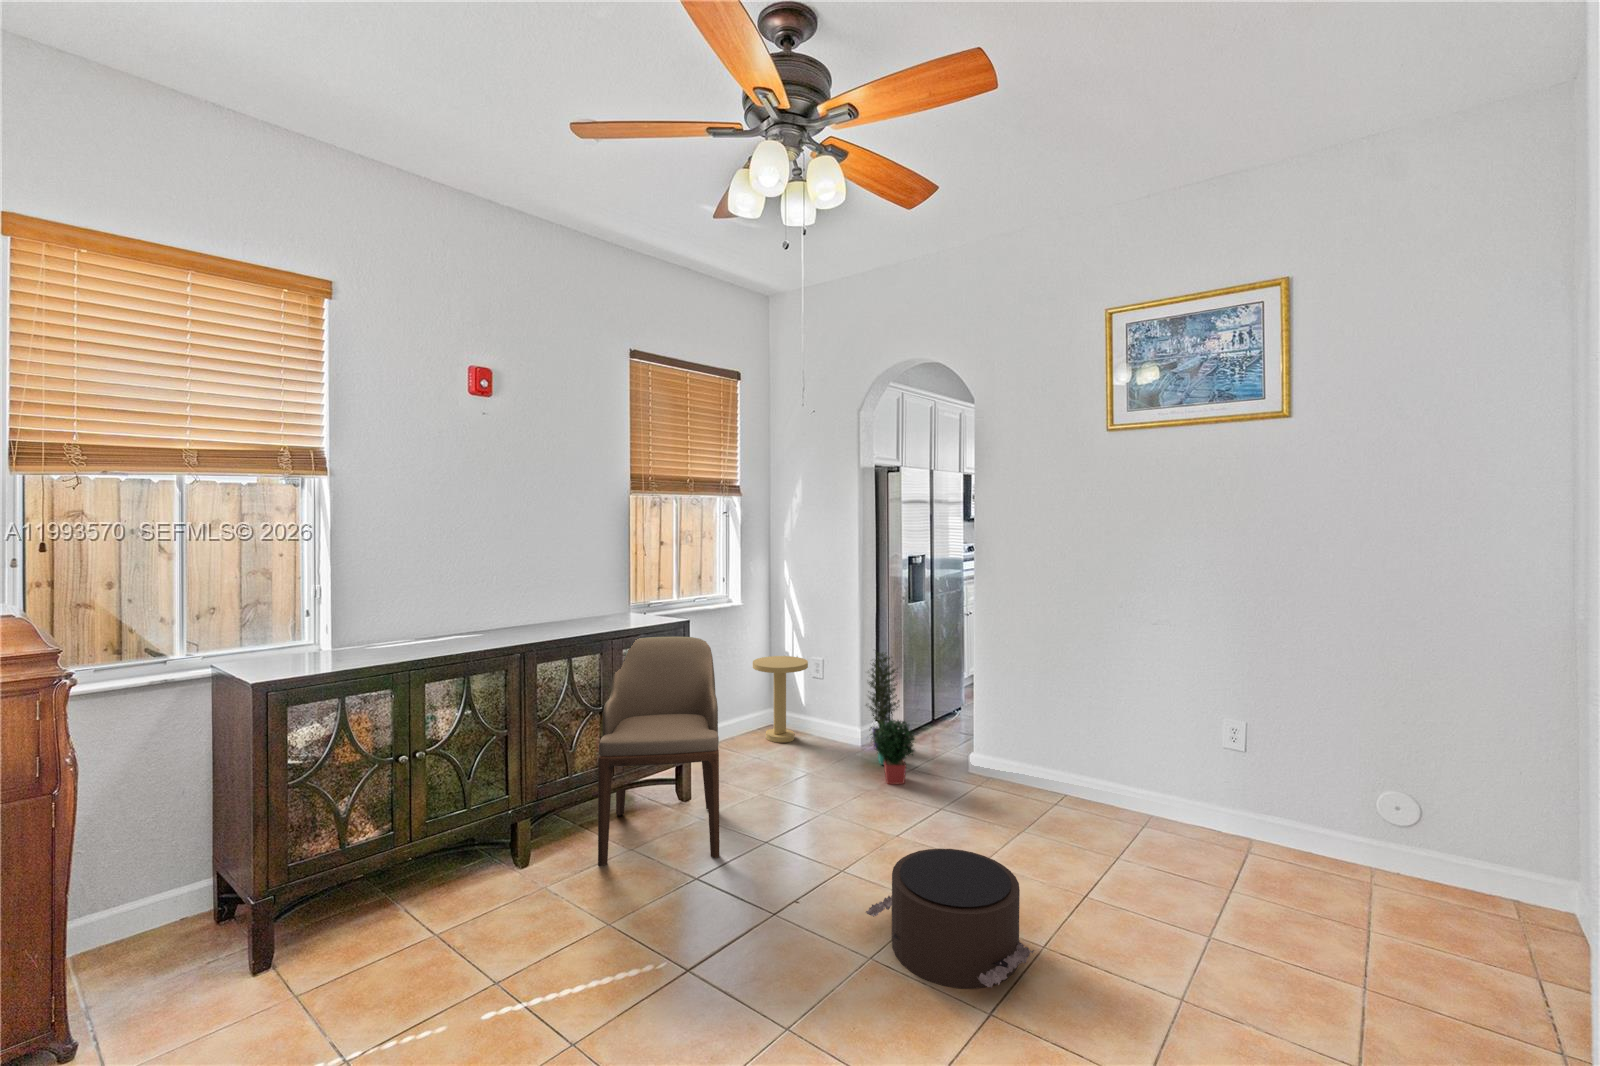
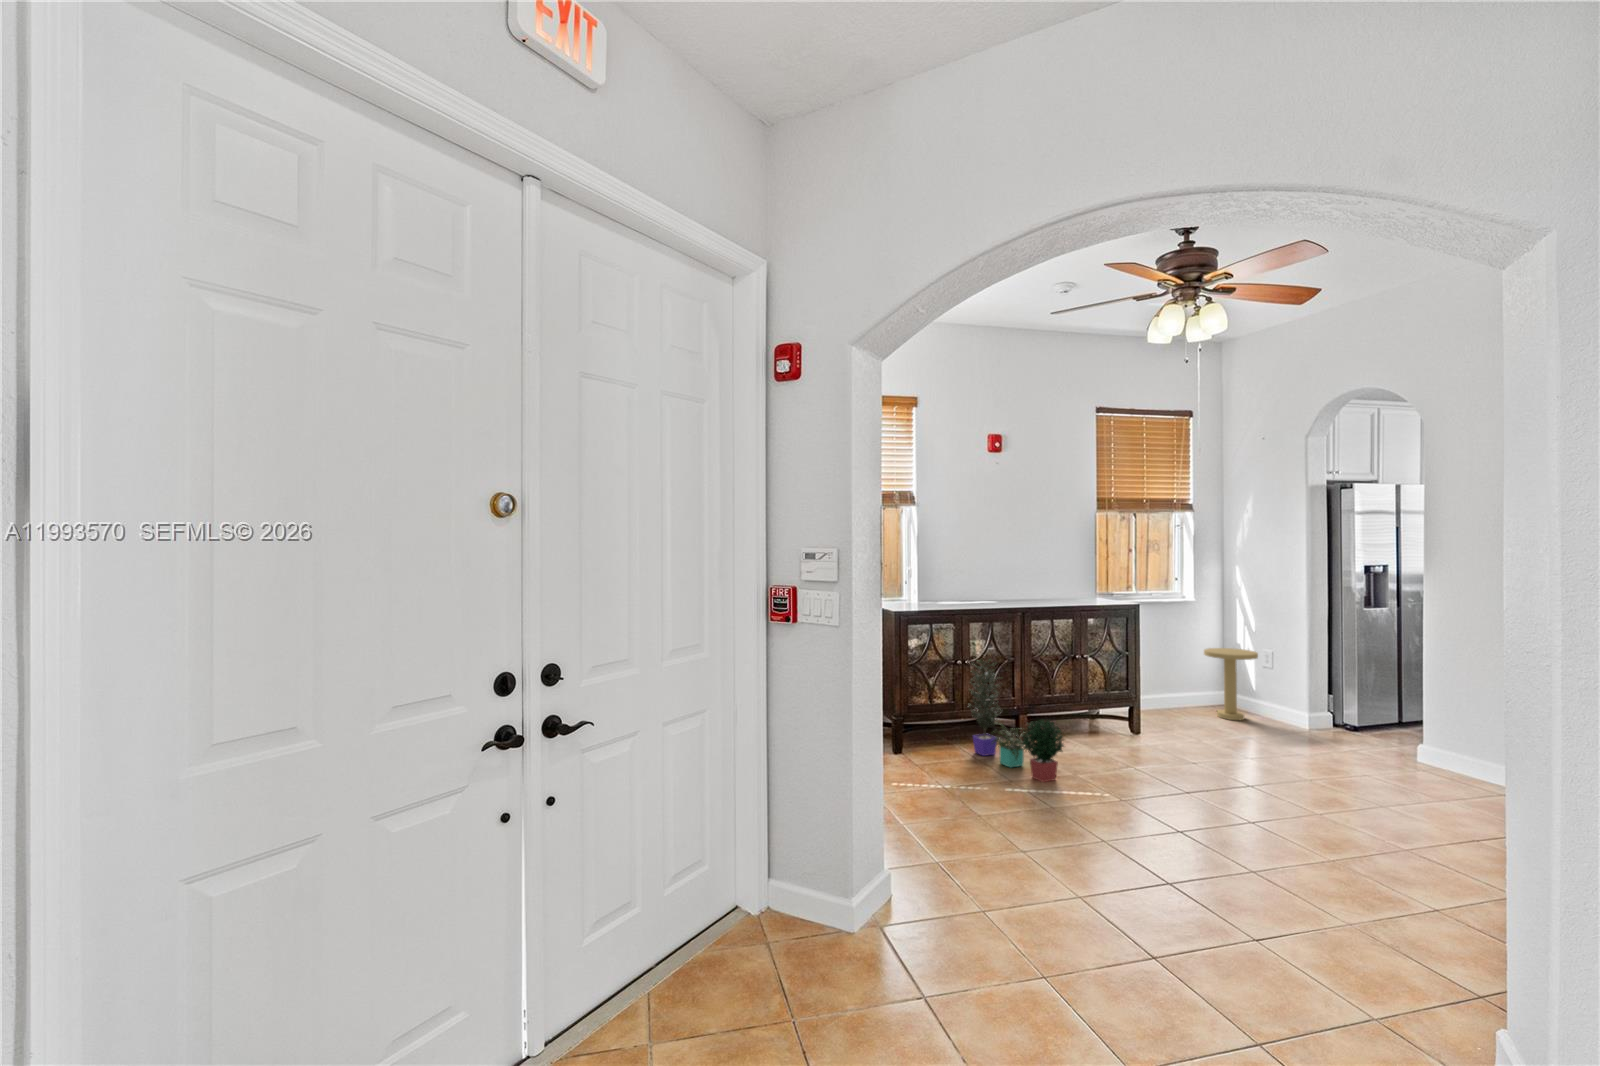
armchair: present [598,637,720,866] -> none [1069,613,1157,763]
potted plant: present [866,653,915,784] -> present [970,660,1064,782]
pouf: present [866,848,1034,989] -> none [1250,761,1375,839]

